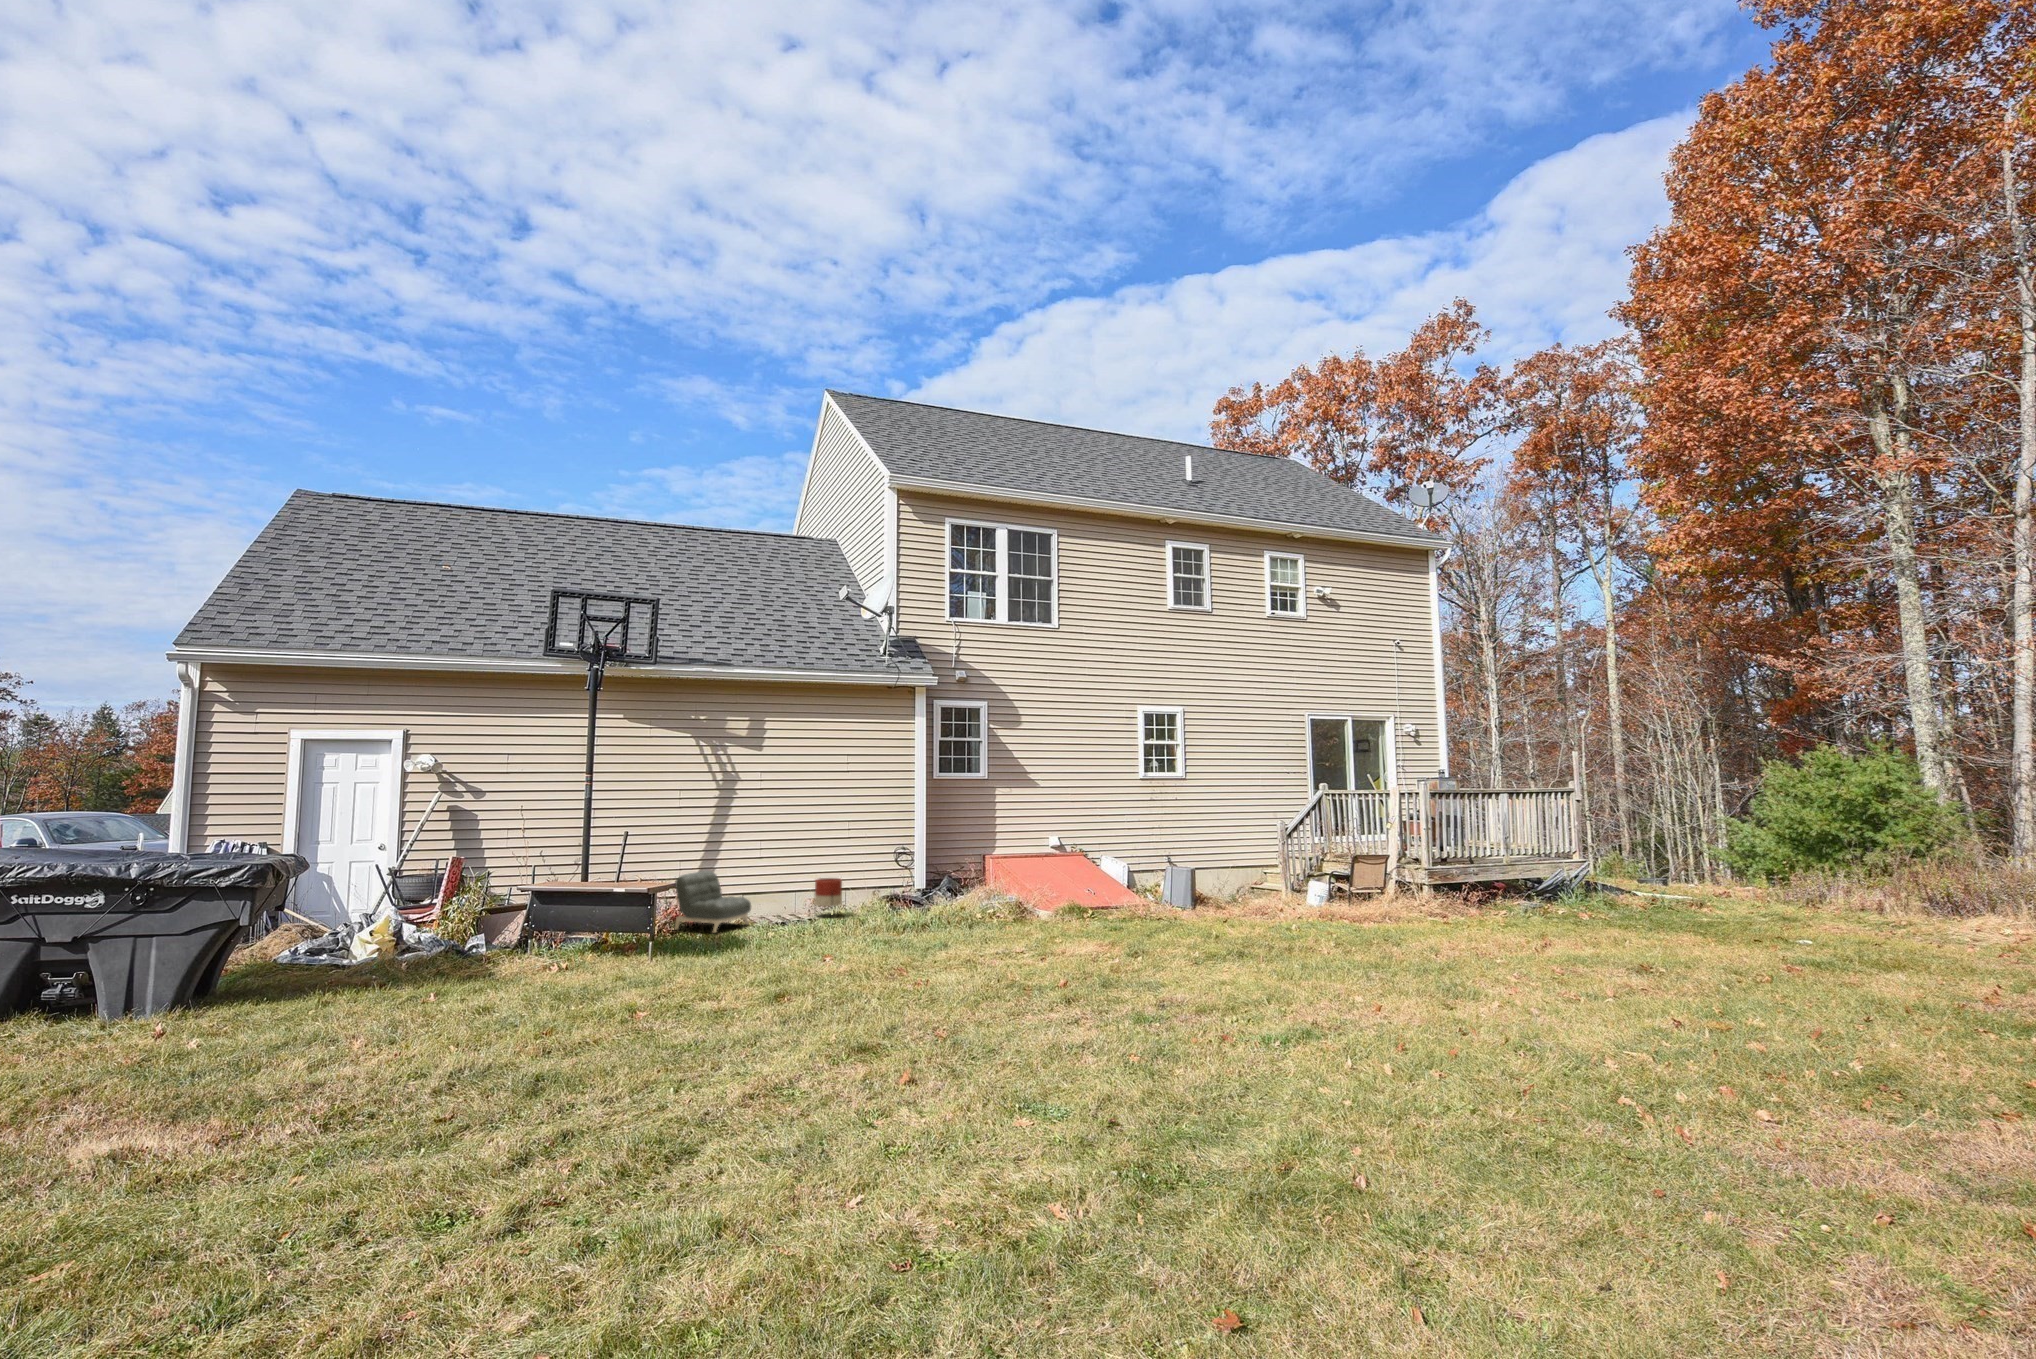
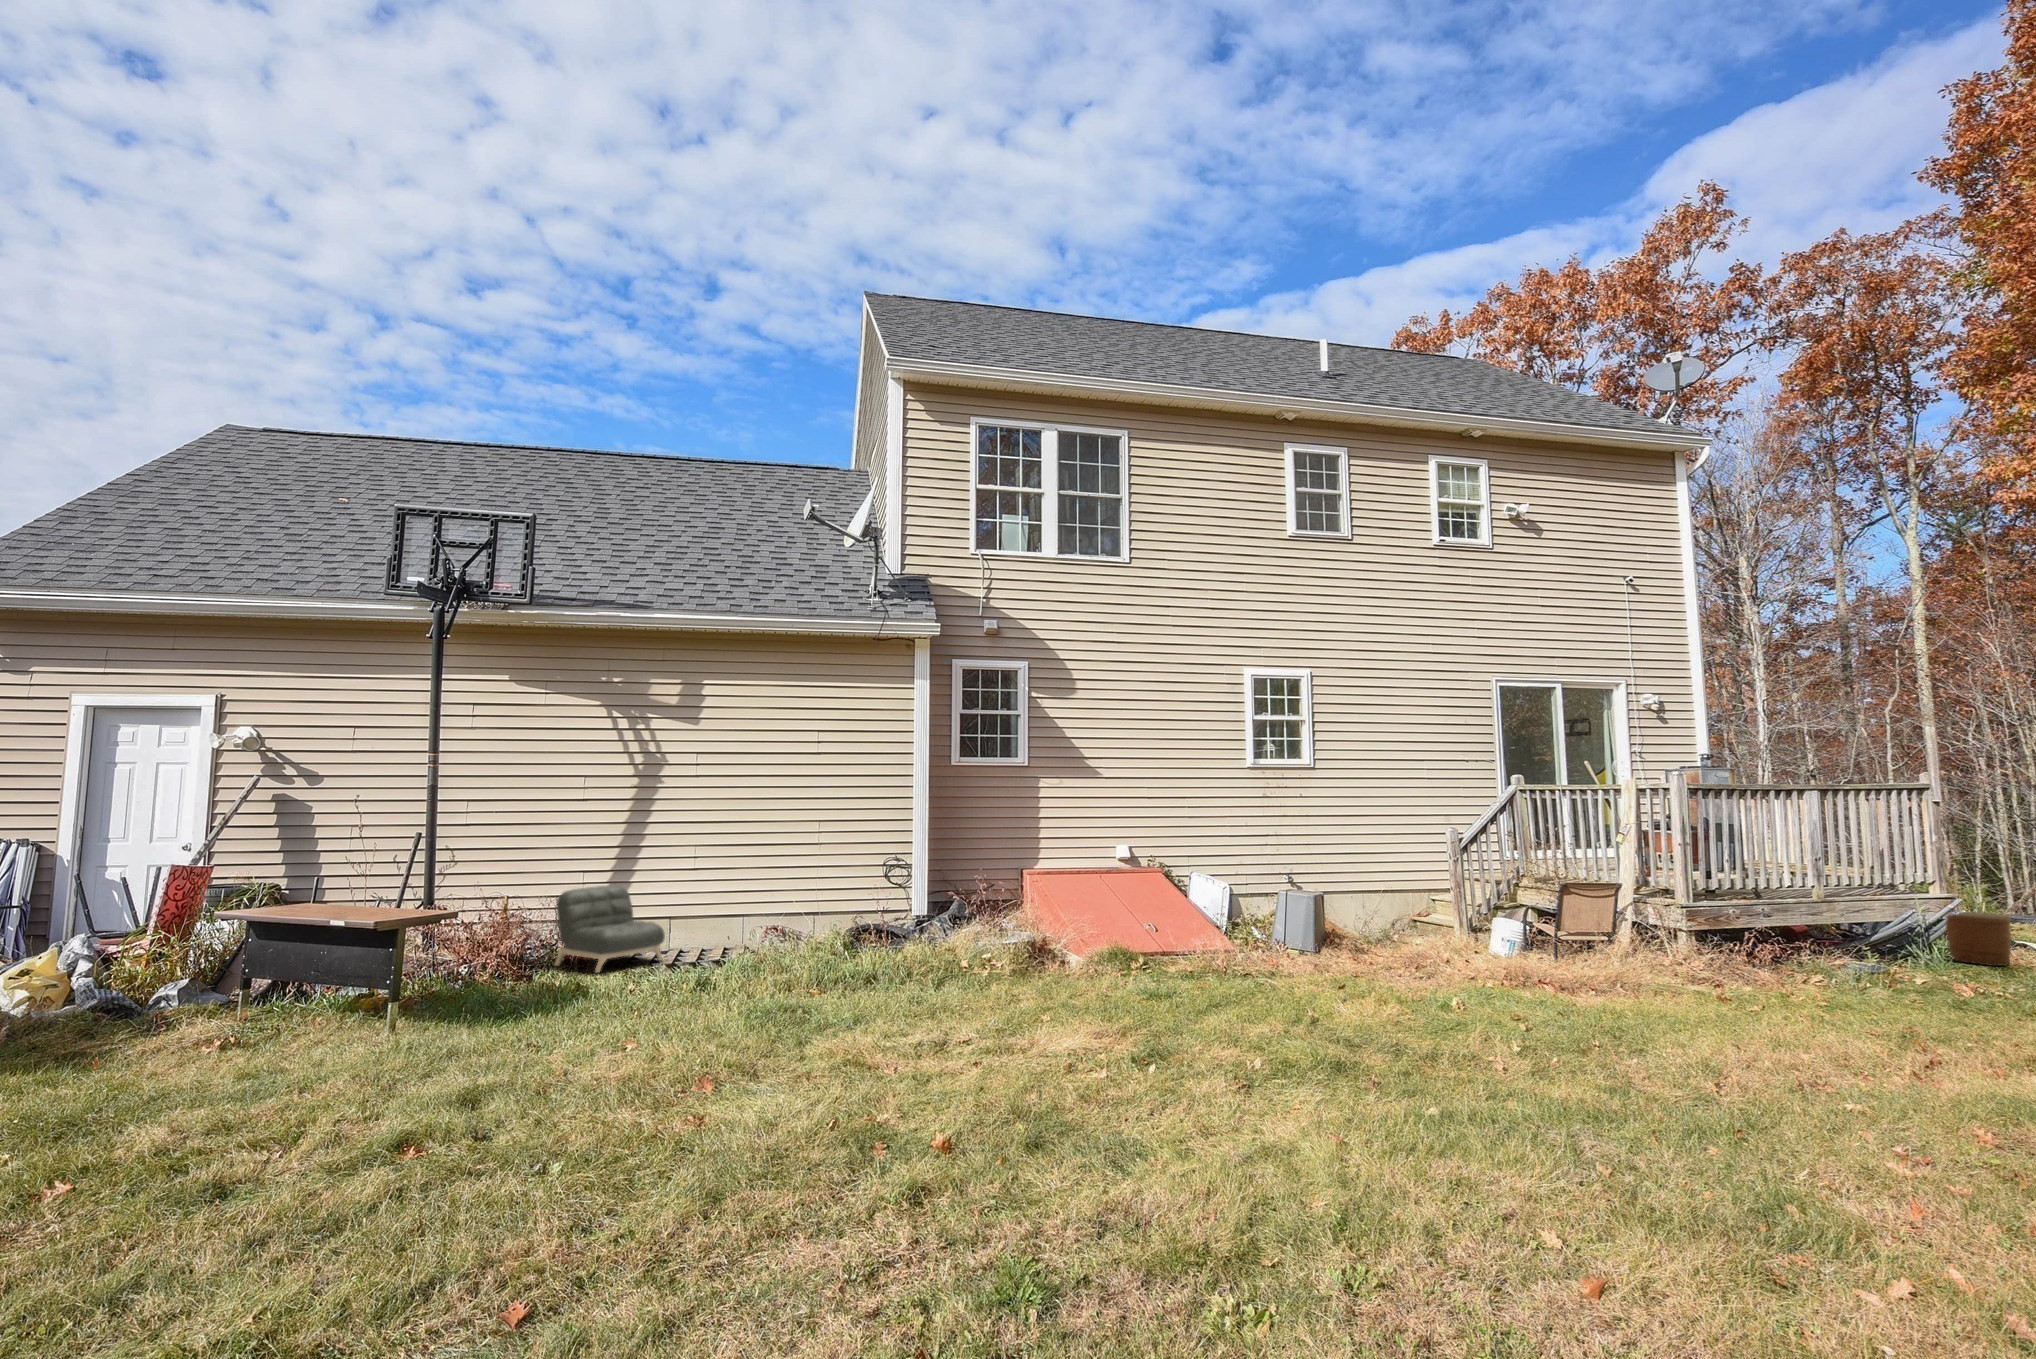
woven basket: none [1579,871,1615,905] -> present [1945,912,2011,966]
planter: present [814,878,842,907] -> none [766,898,804,954]

